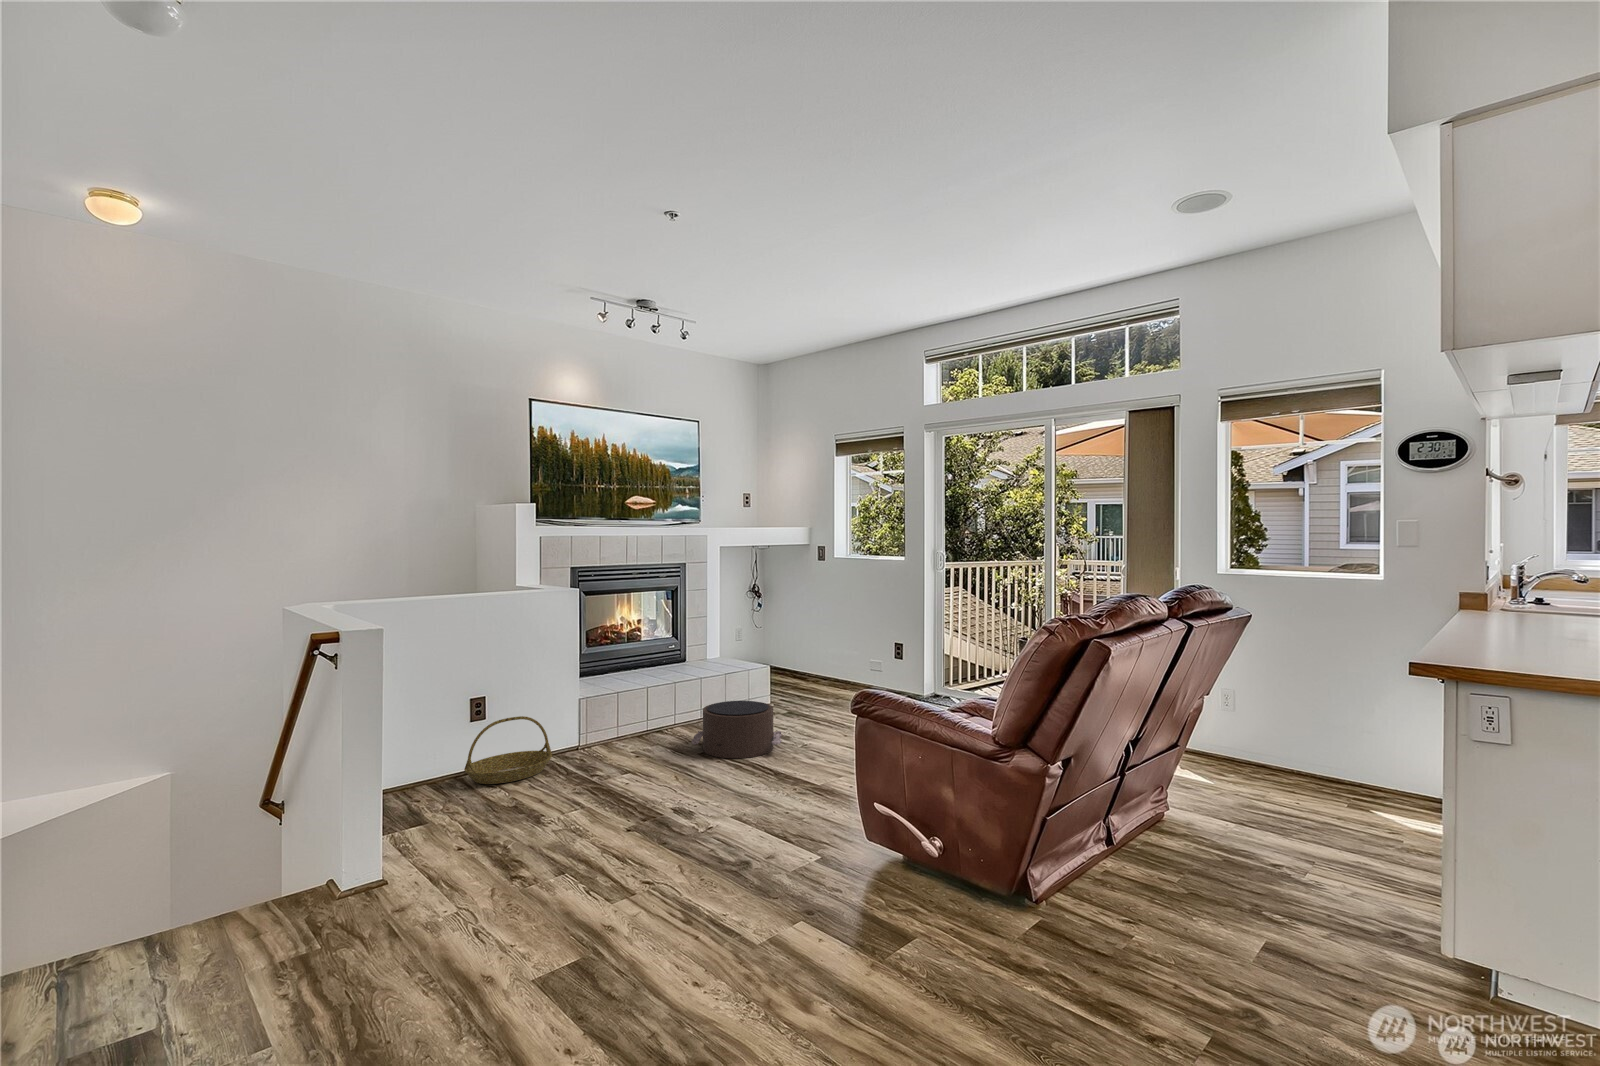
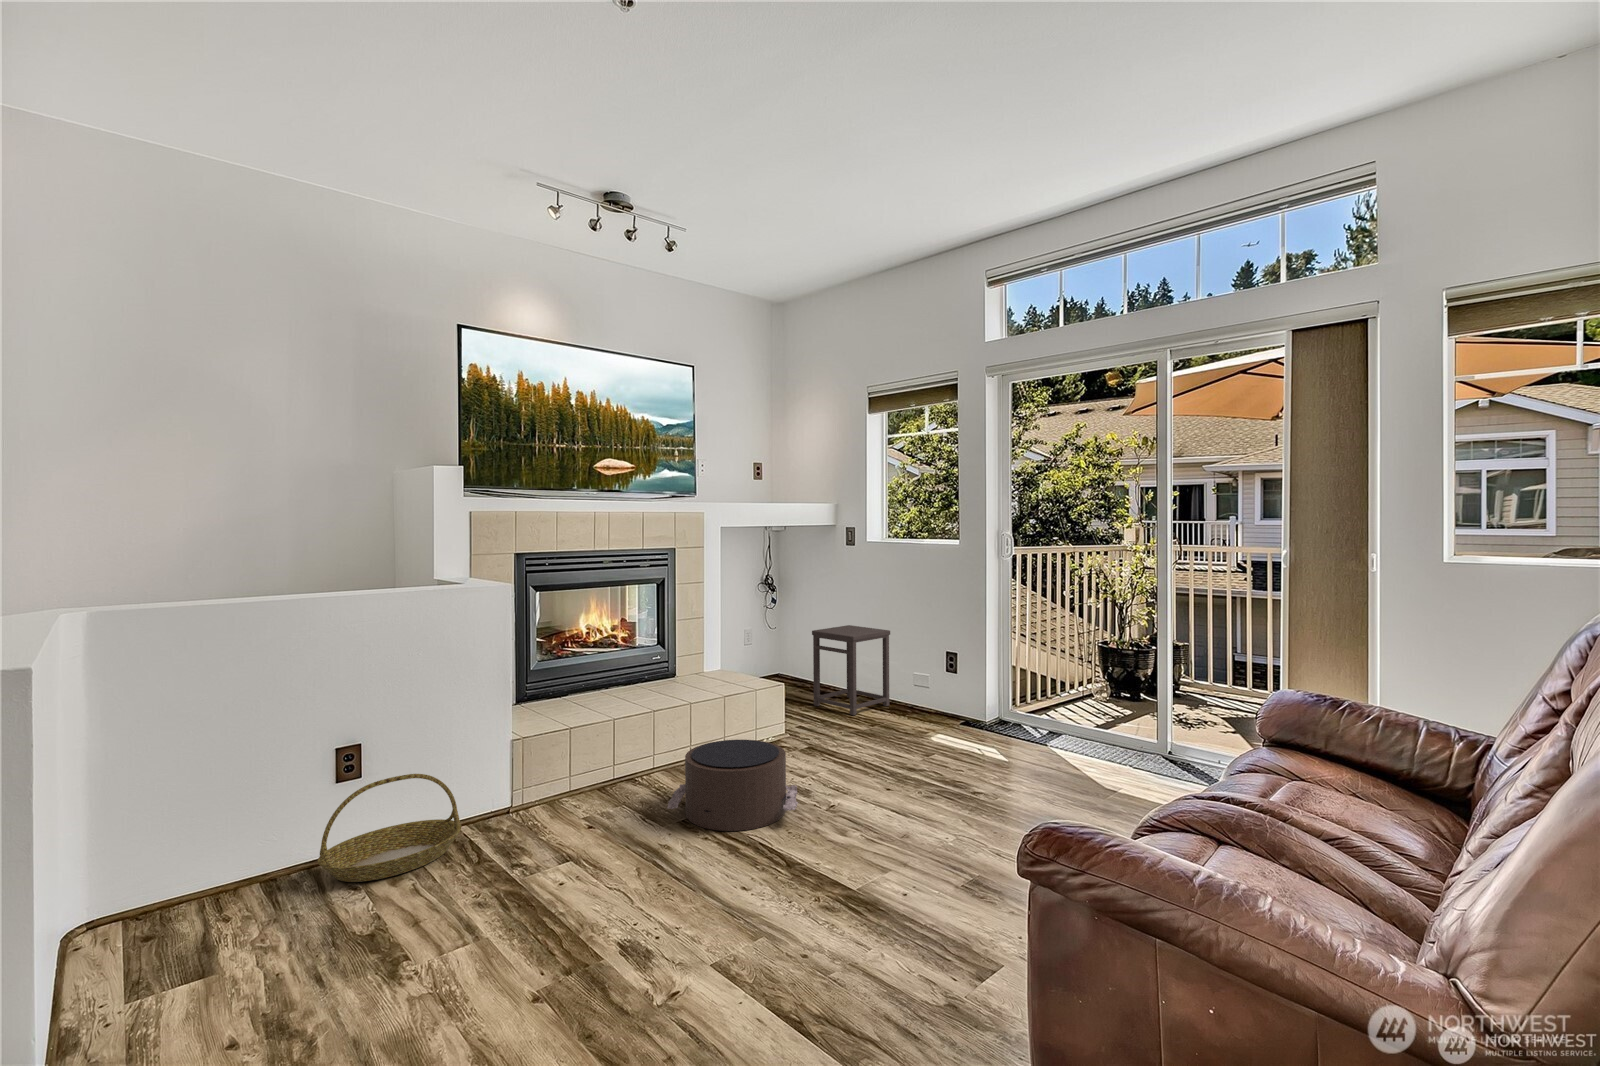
side table: none [792,625,854,694] -> present [812,625,890,715]

